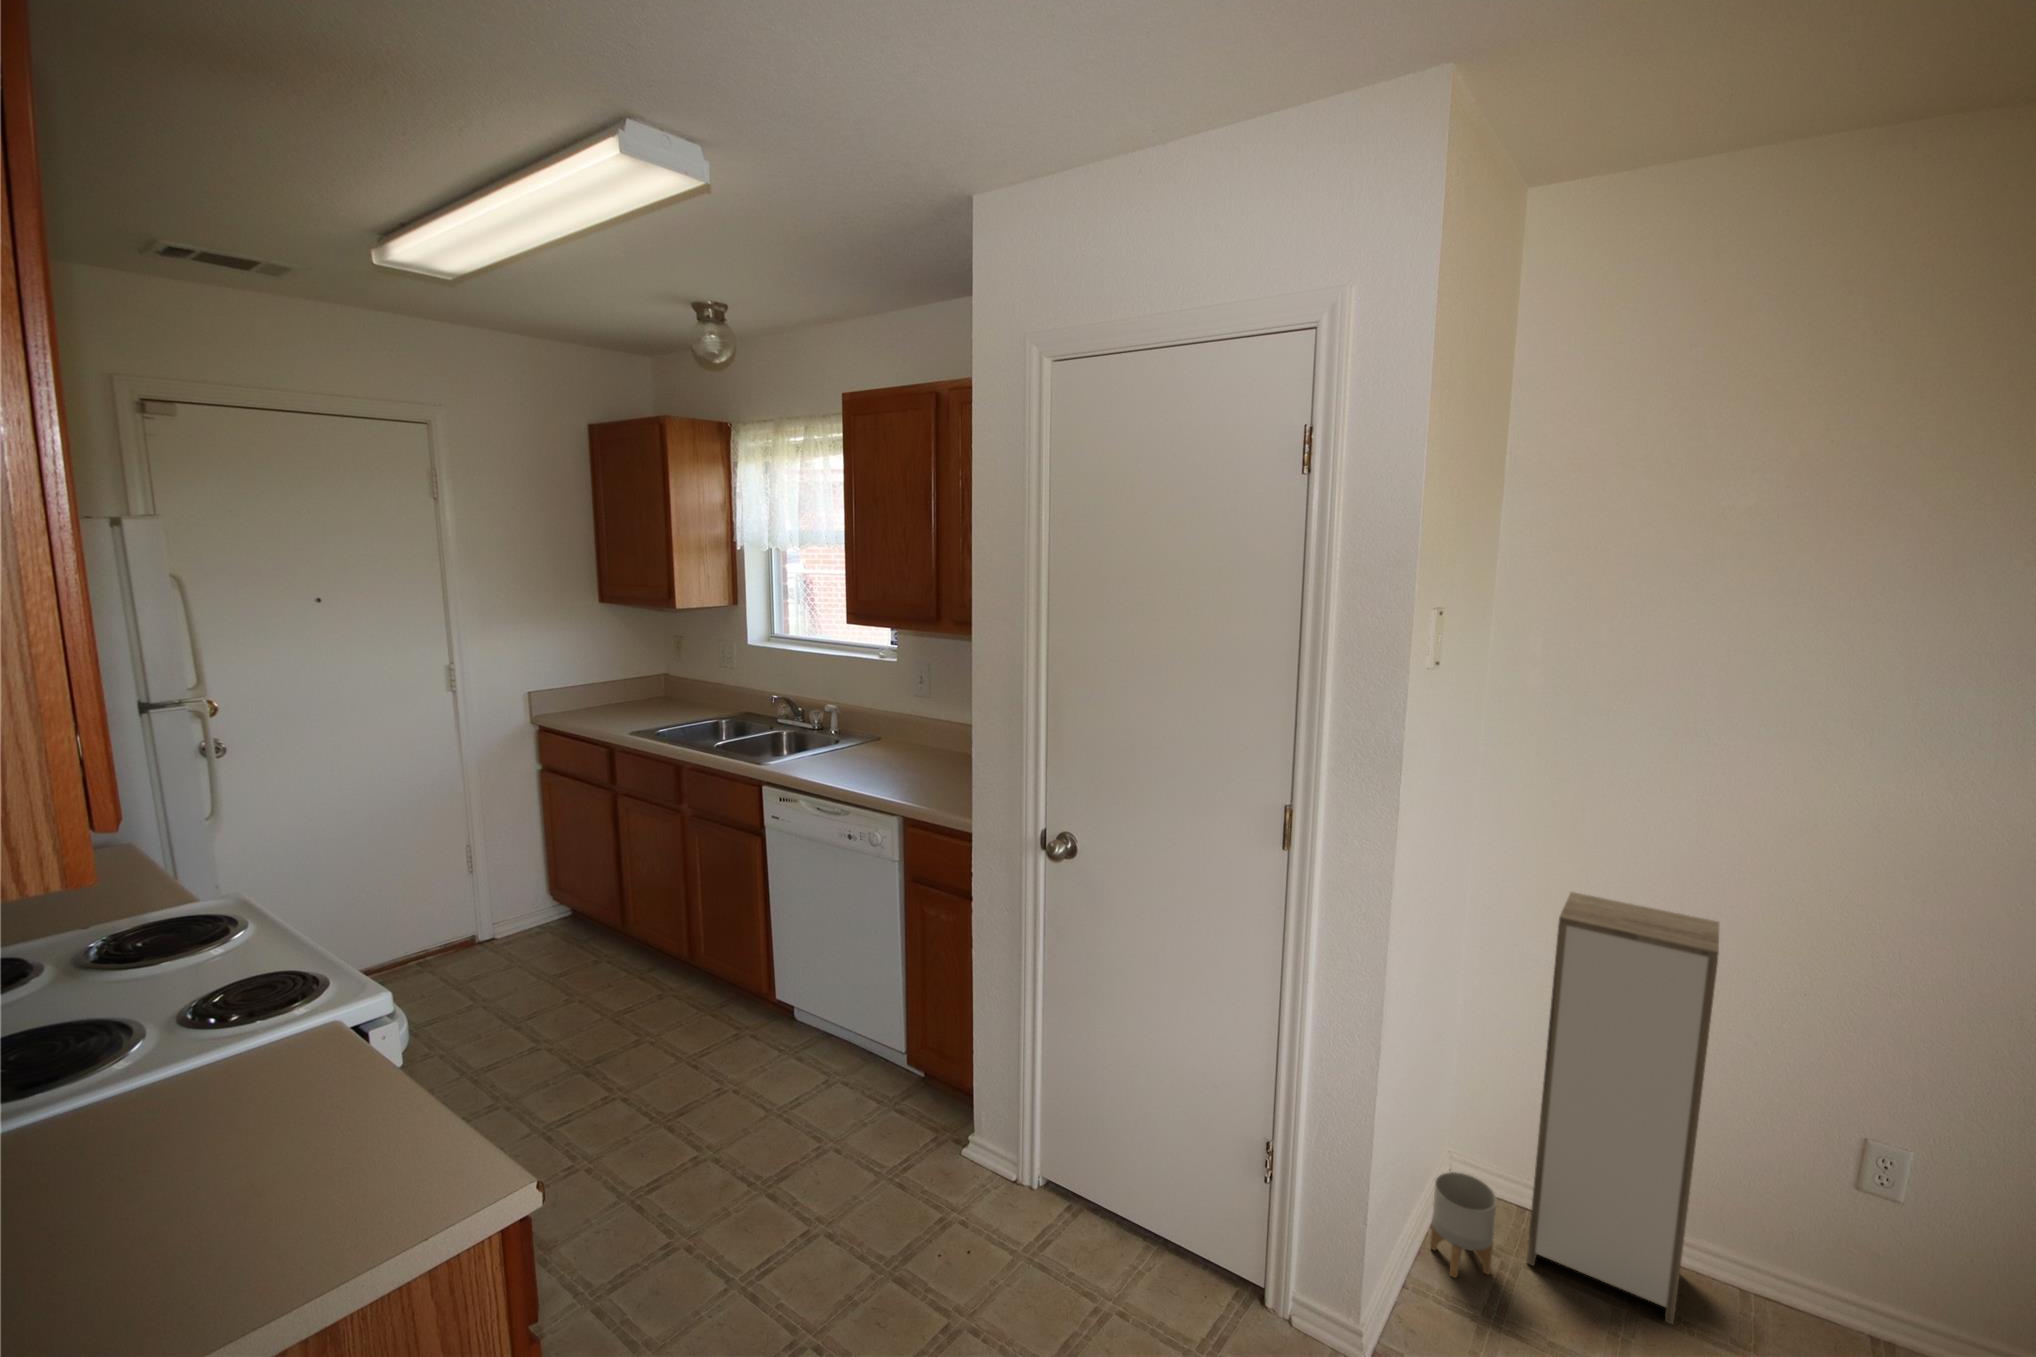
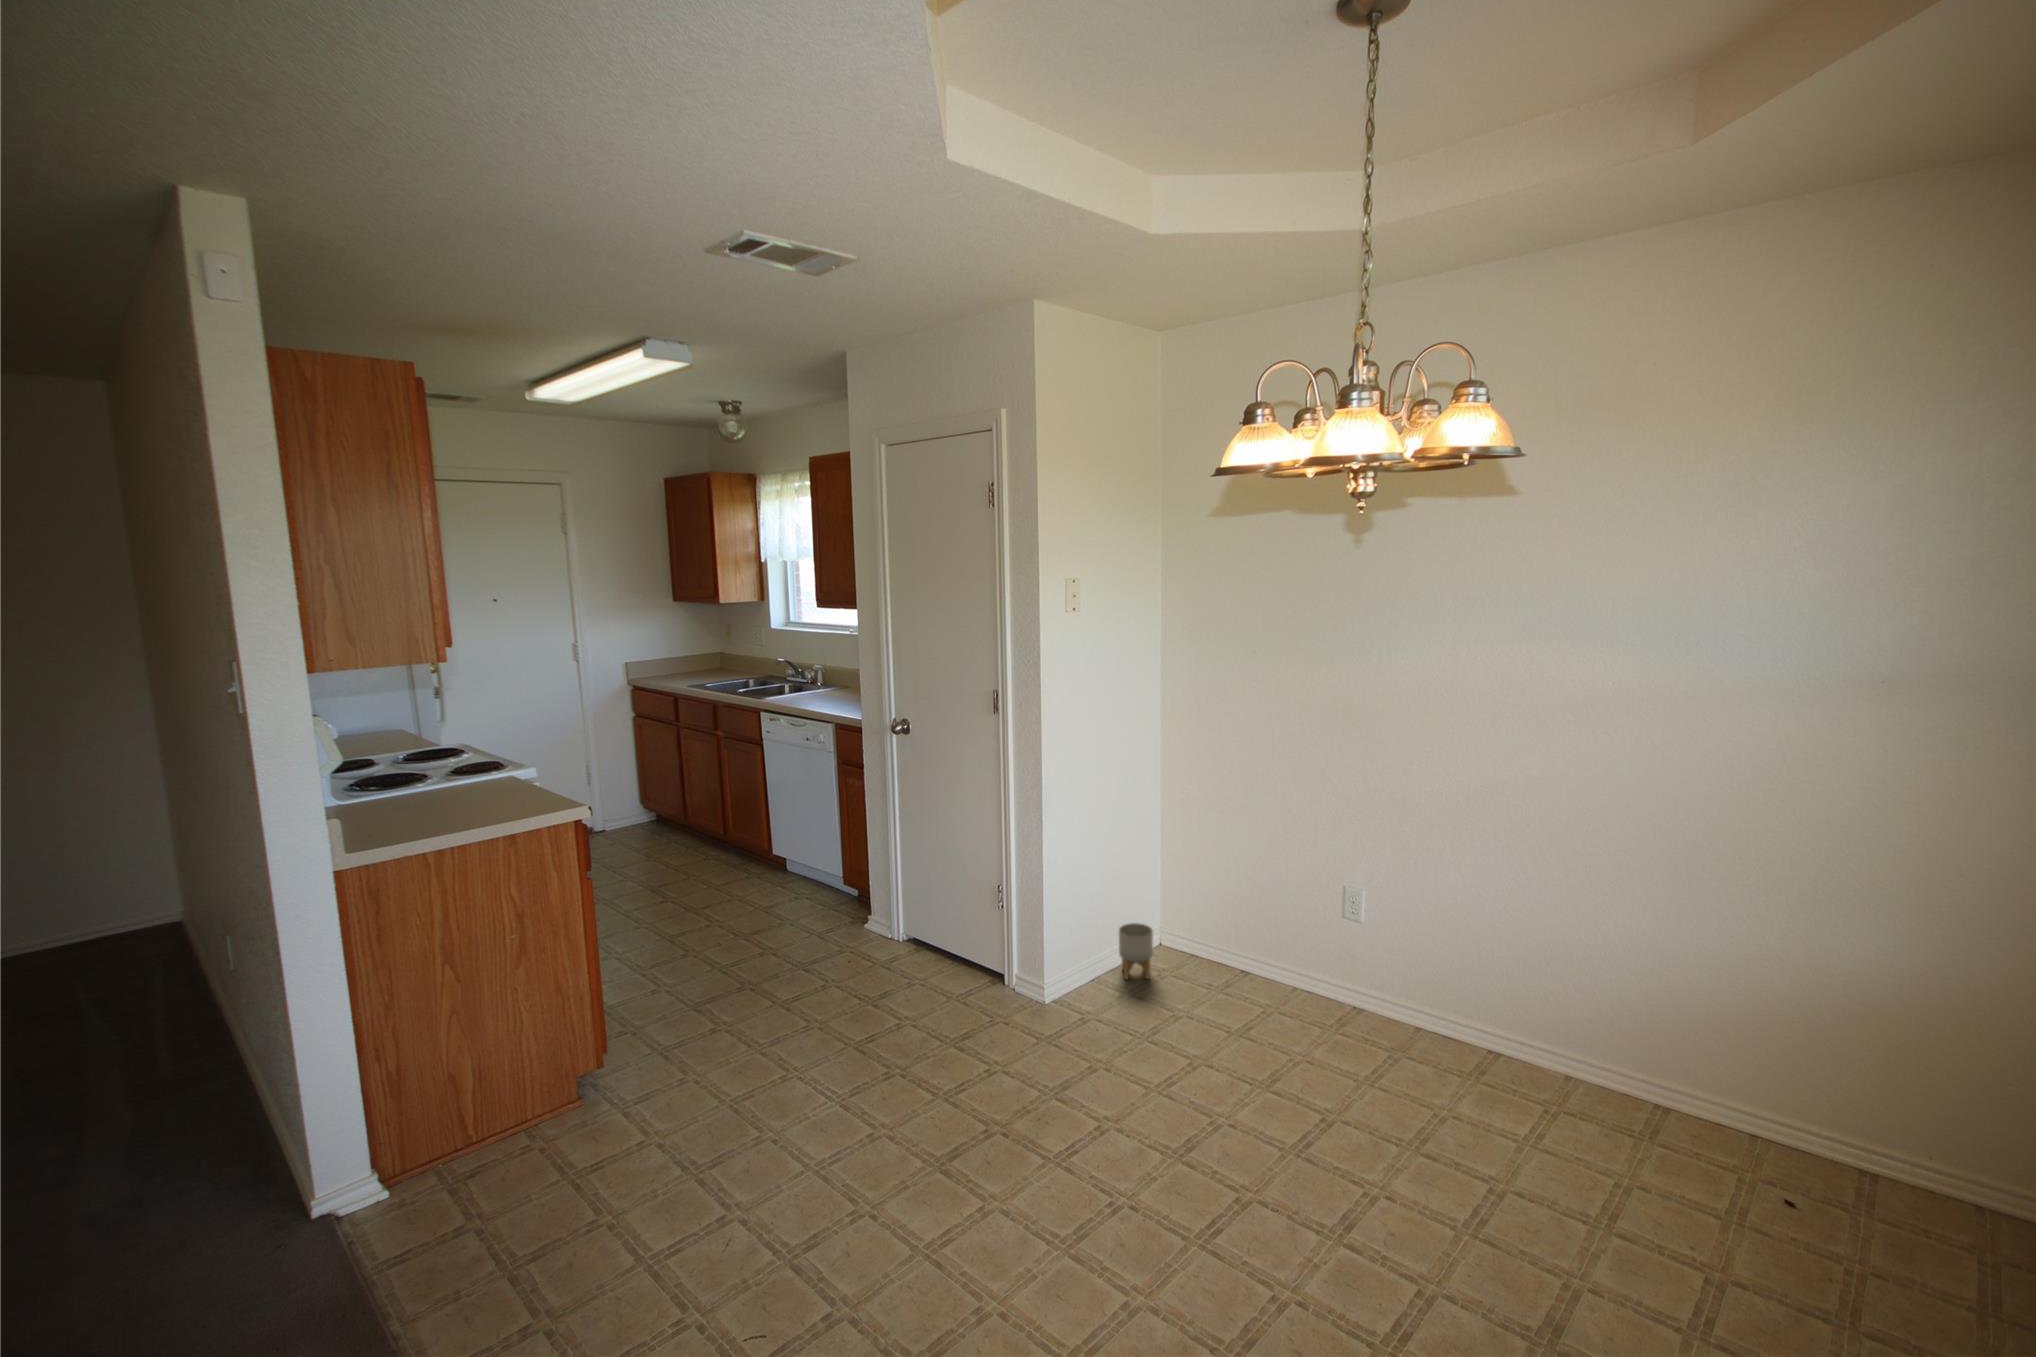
storage cabinet: present [1527,892,1720,1324] -> none [1175,751,1269,999]

